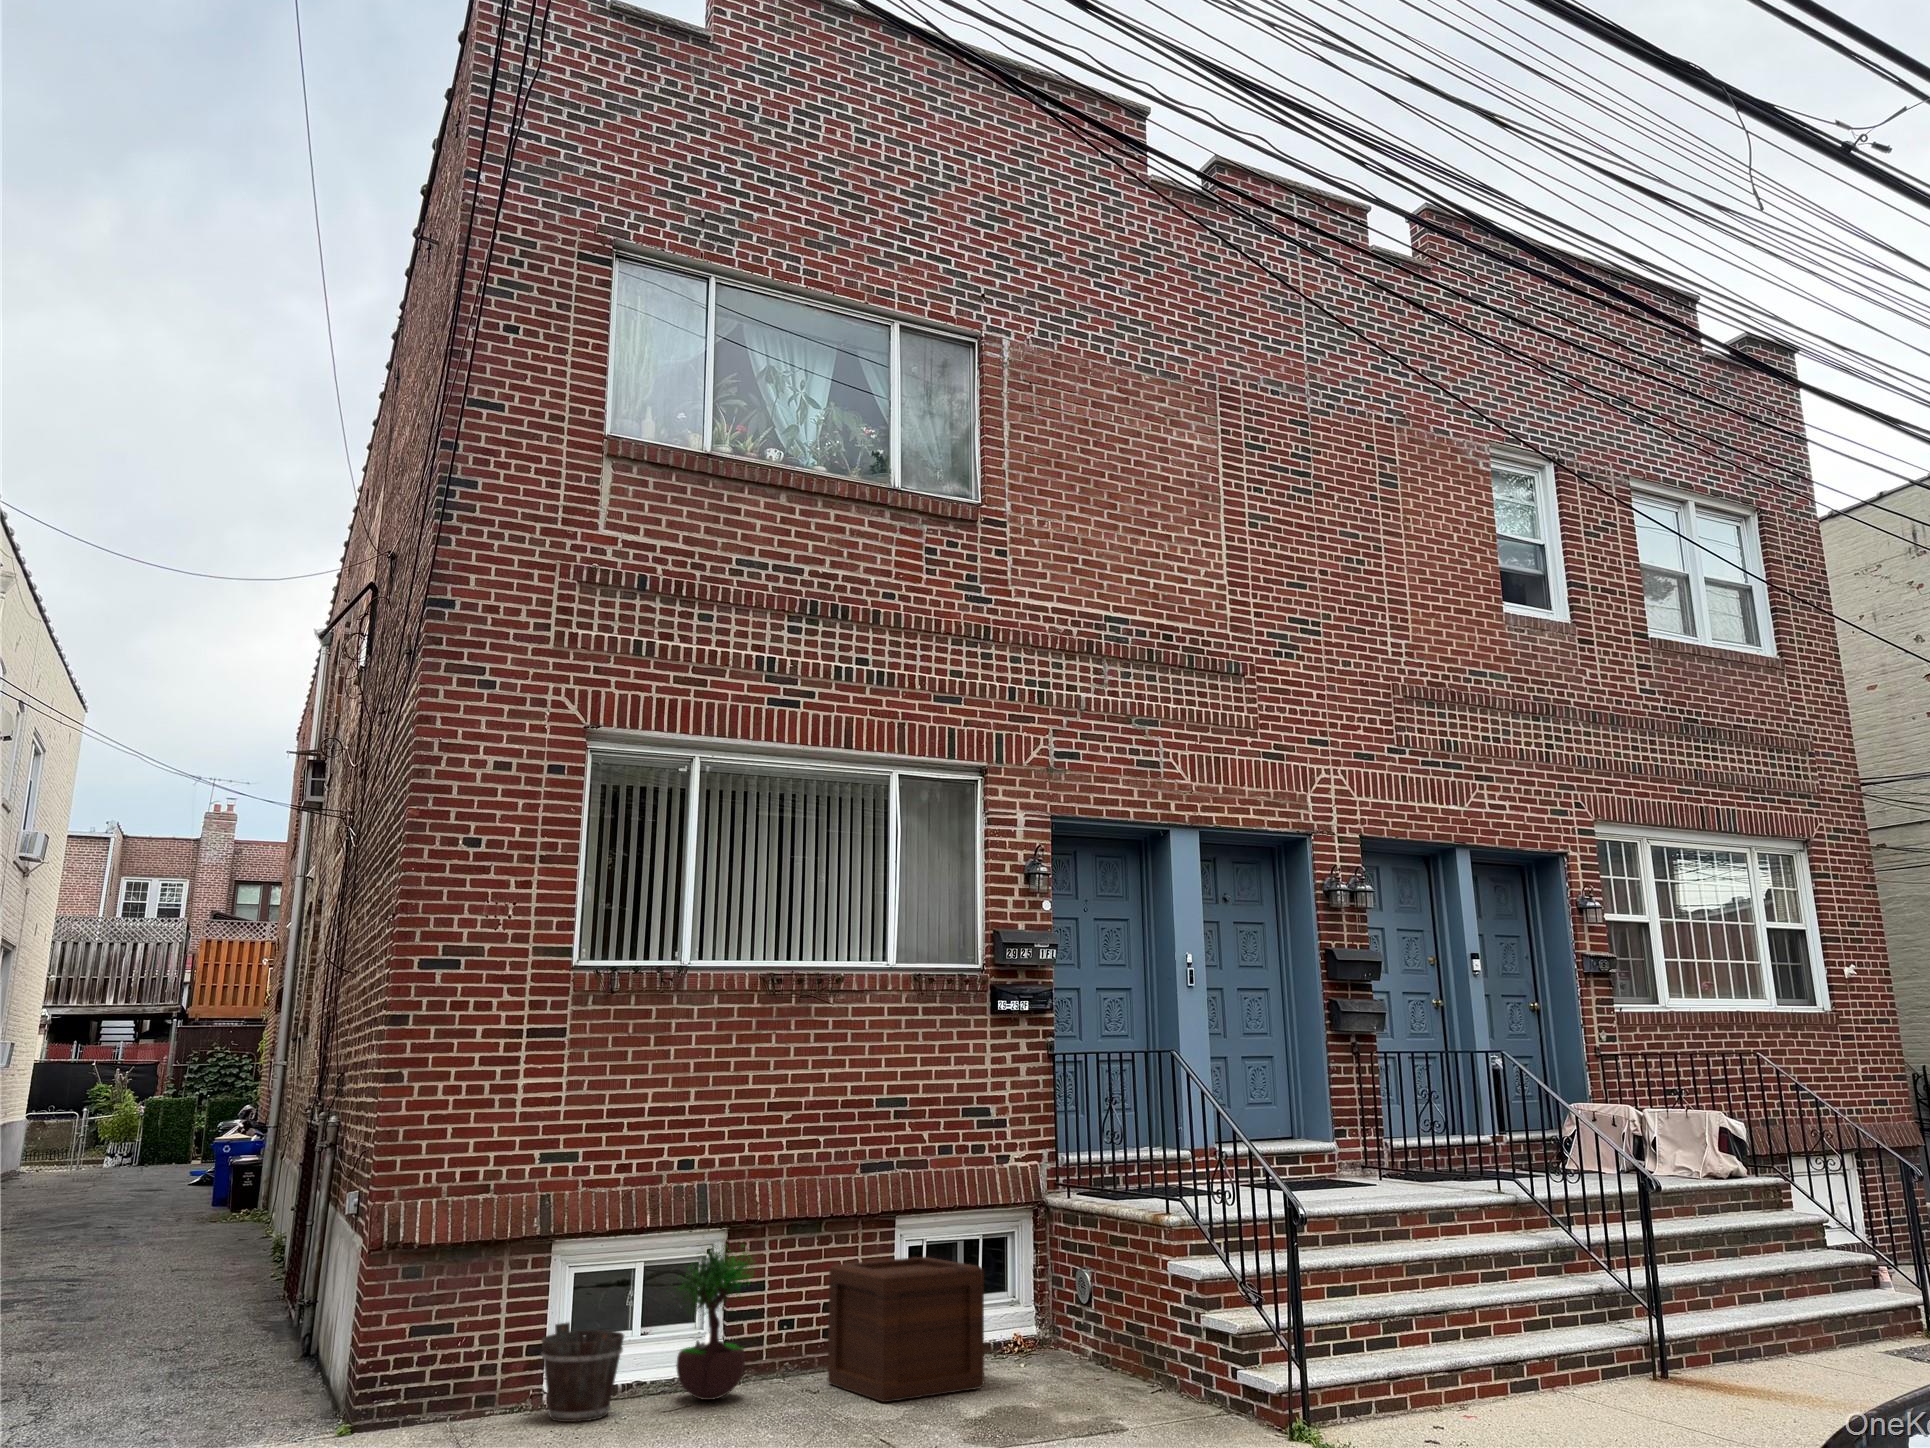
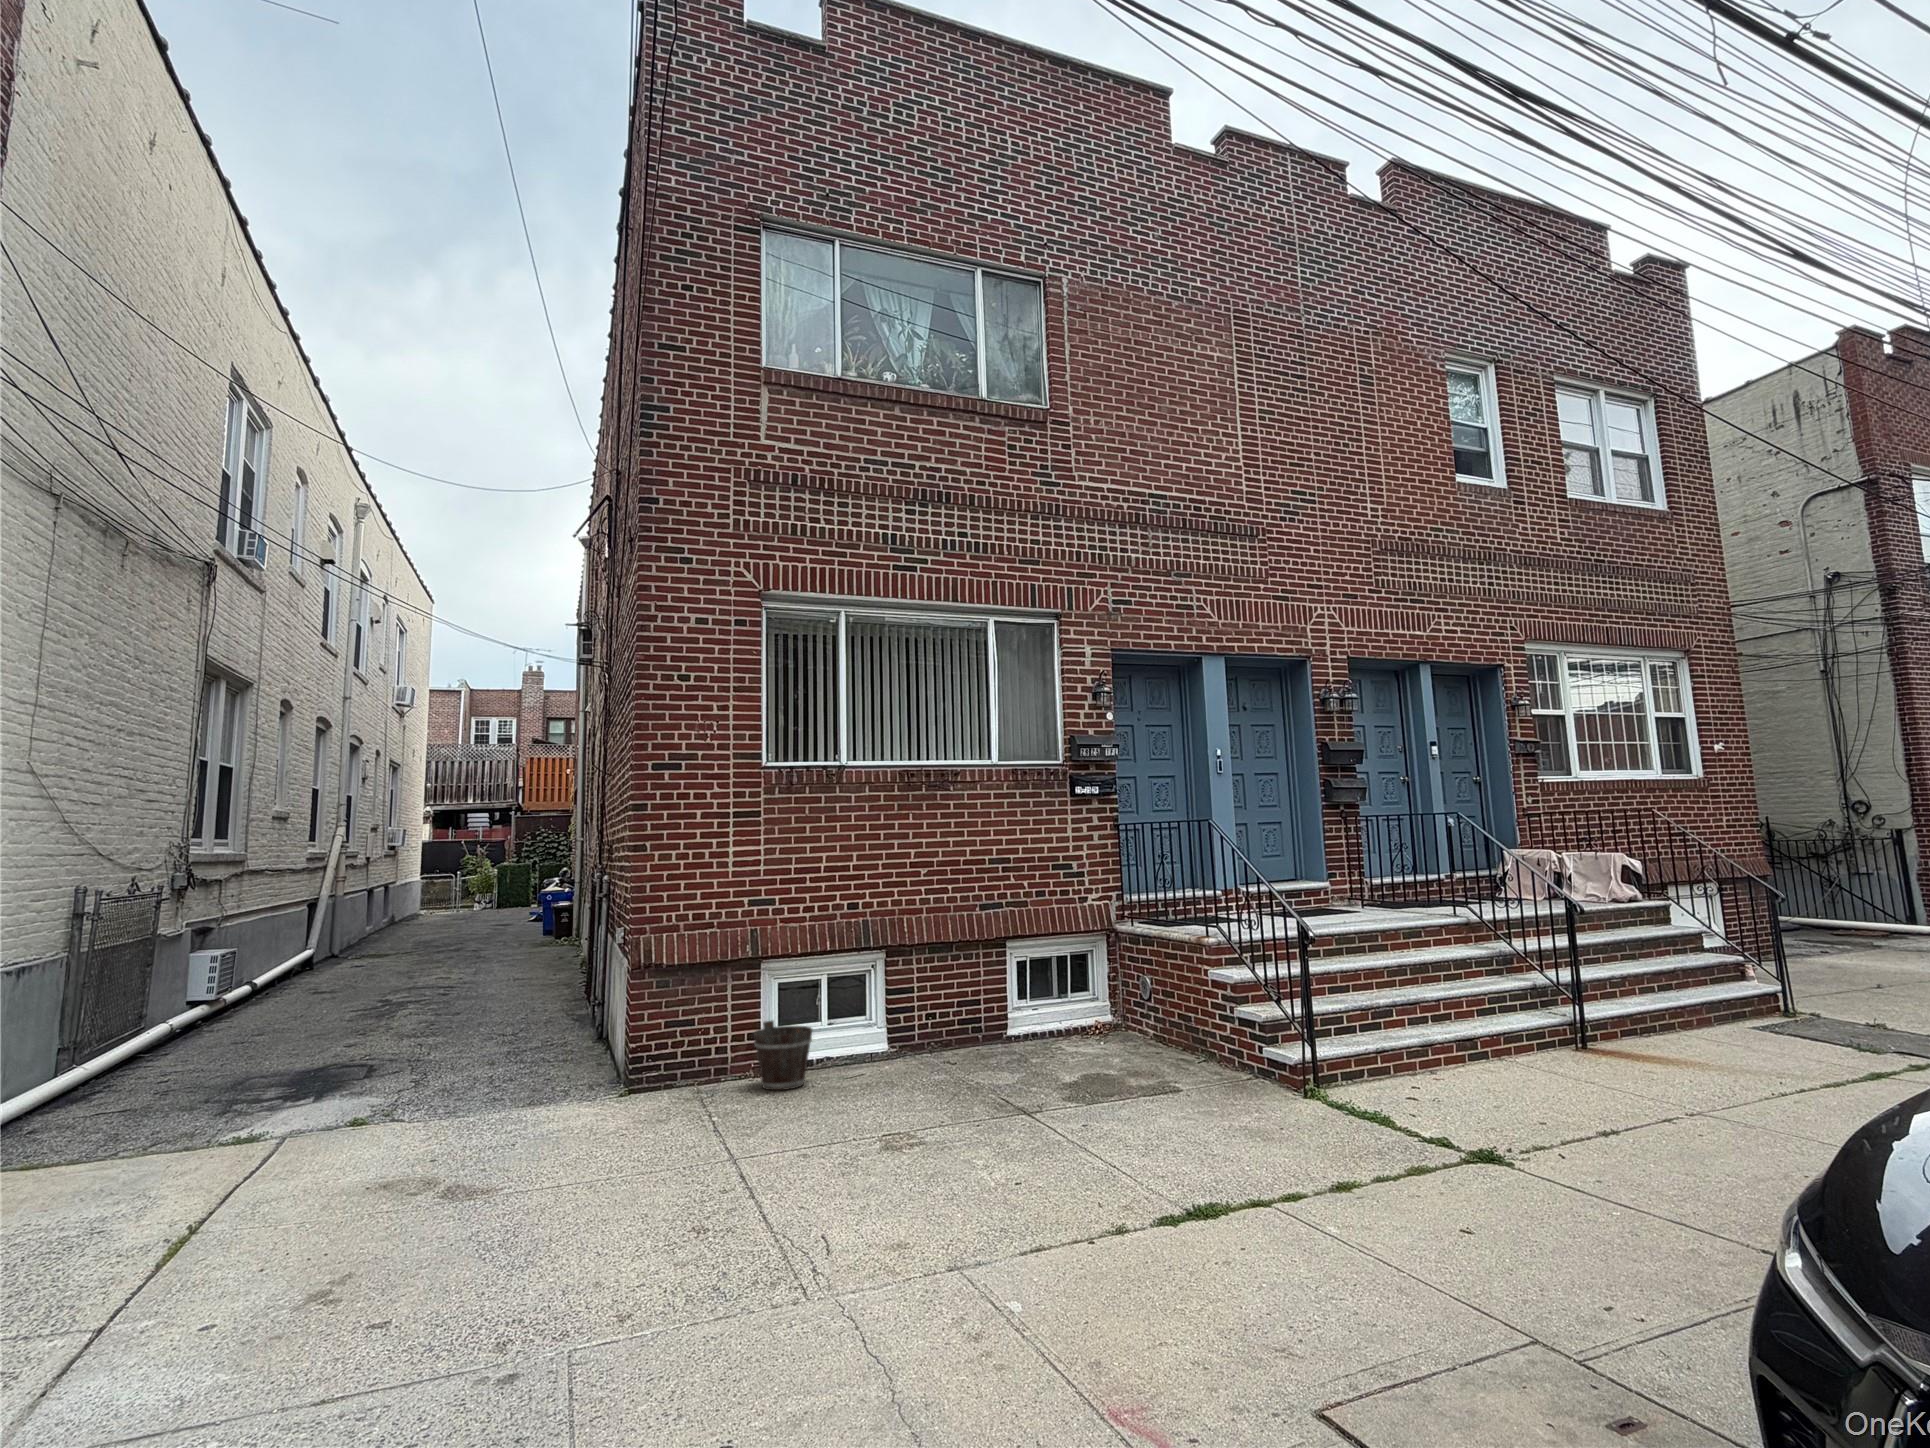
potted tree: present [668,1245,753,1400] -> none [841,957,908,1073]
wooden crate: present [827,1257,984,1402] -> none [959,969,1075,1074]

